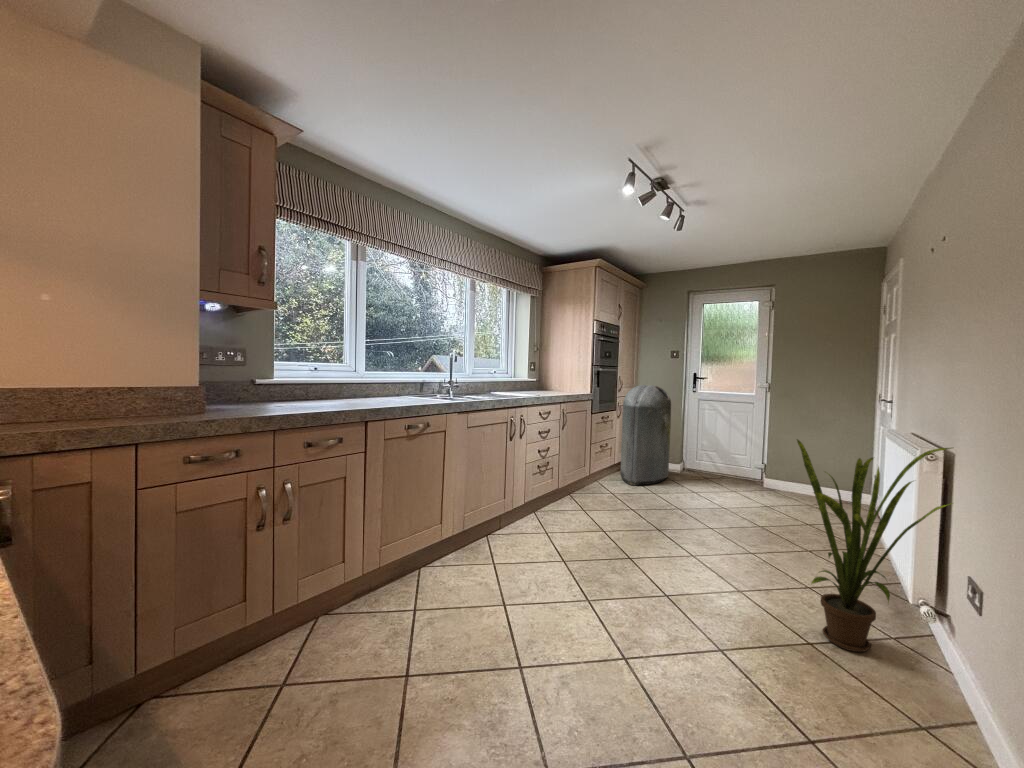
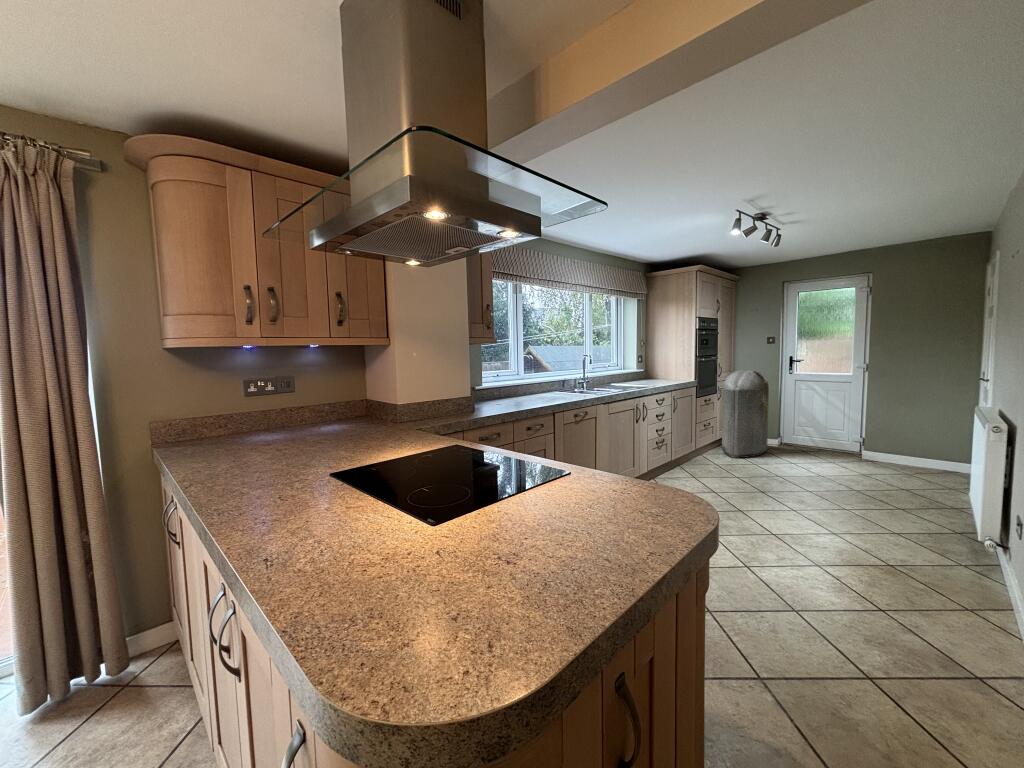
house plant: present [797,439,951,652] -> none [876,417,1009,571]

